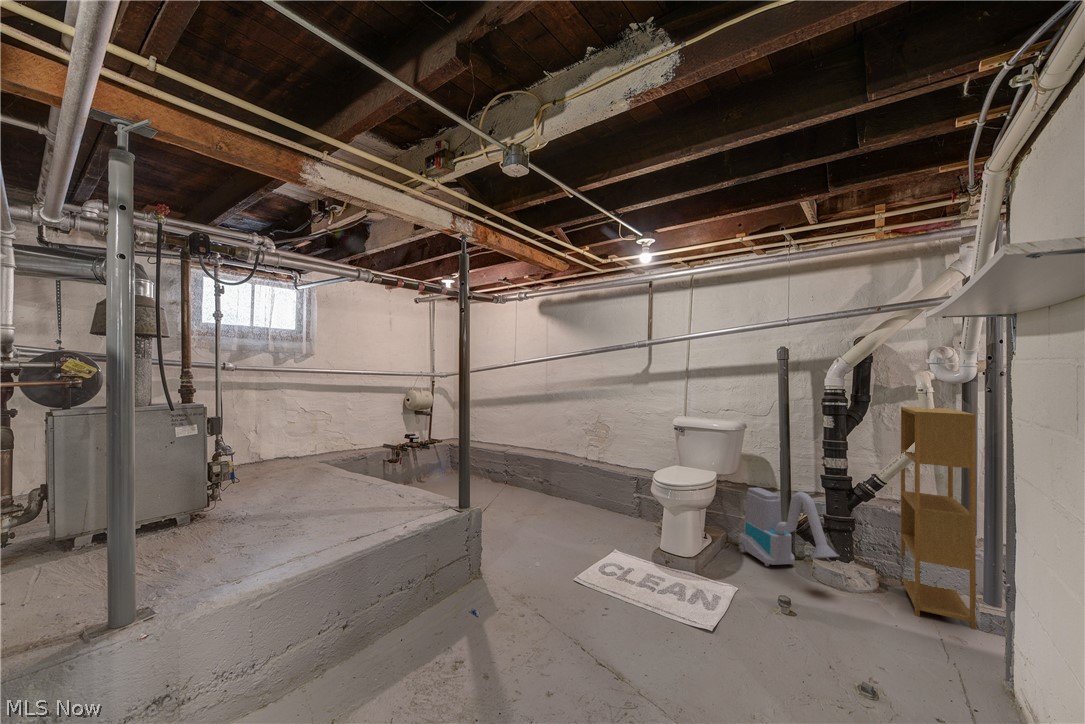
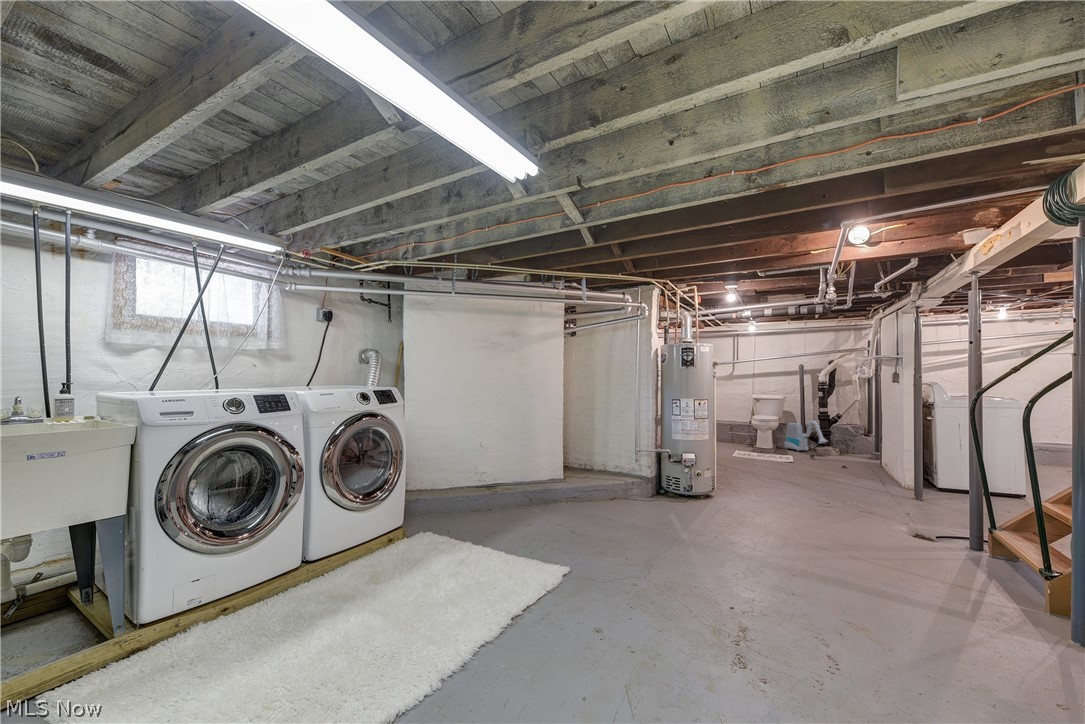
shelving unit: present [901,407,976,629] -> none [848,387,873,460]

